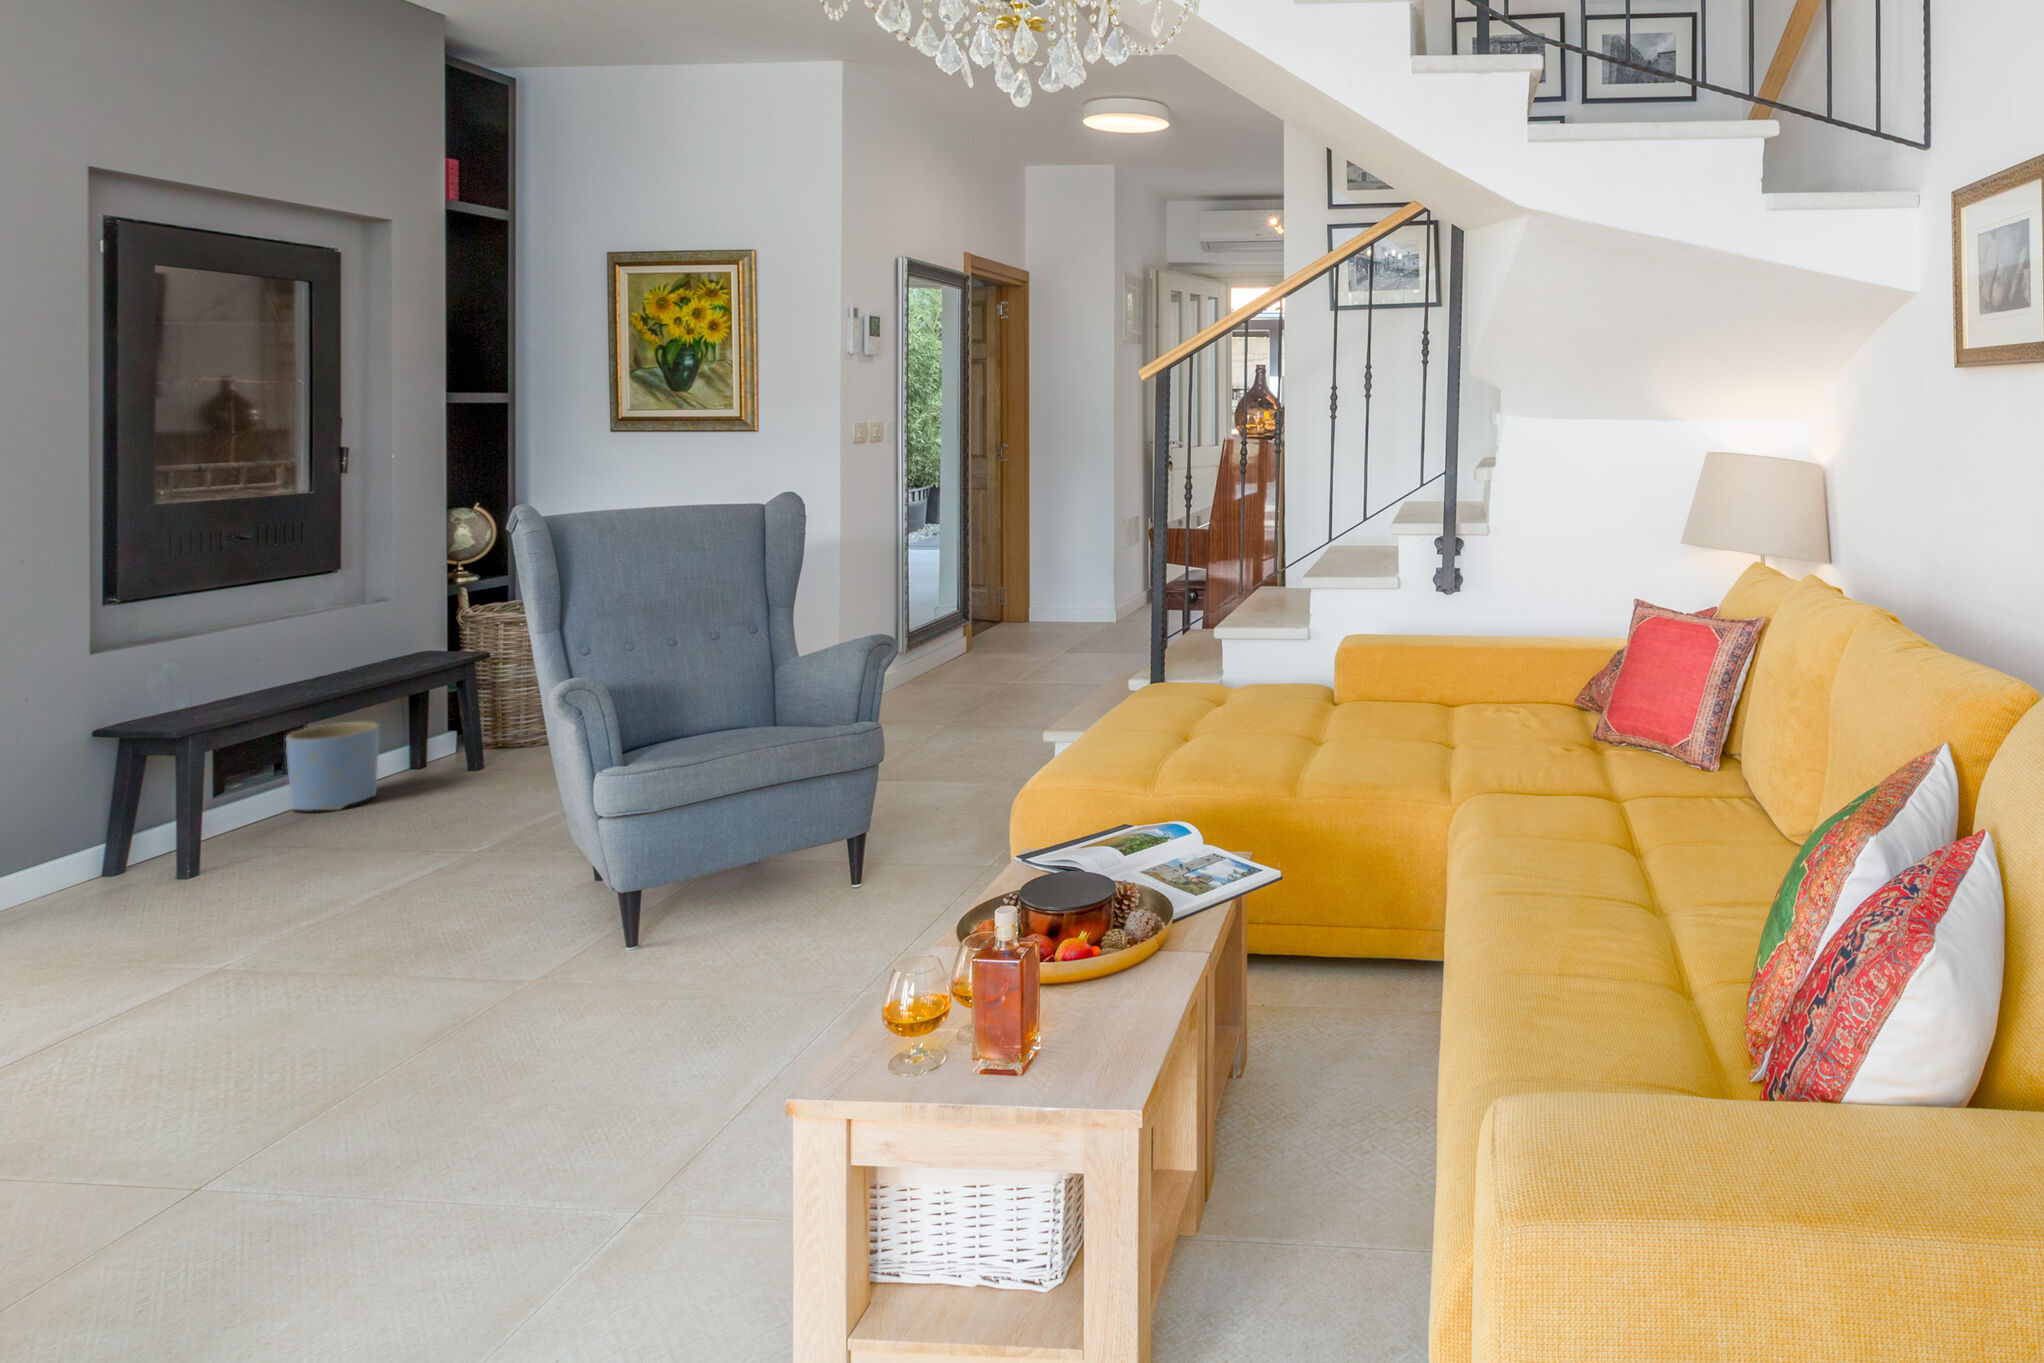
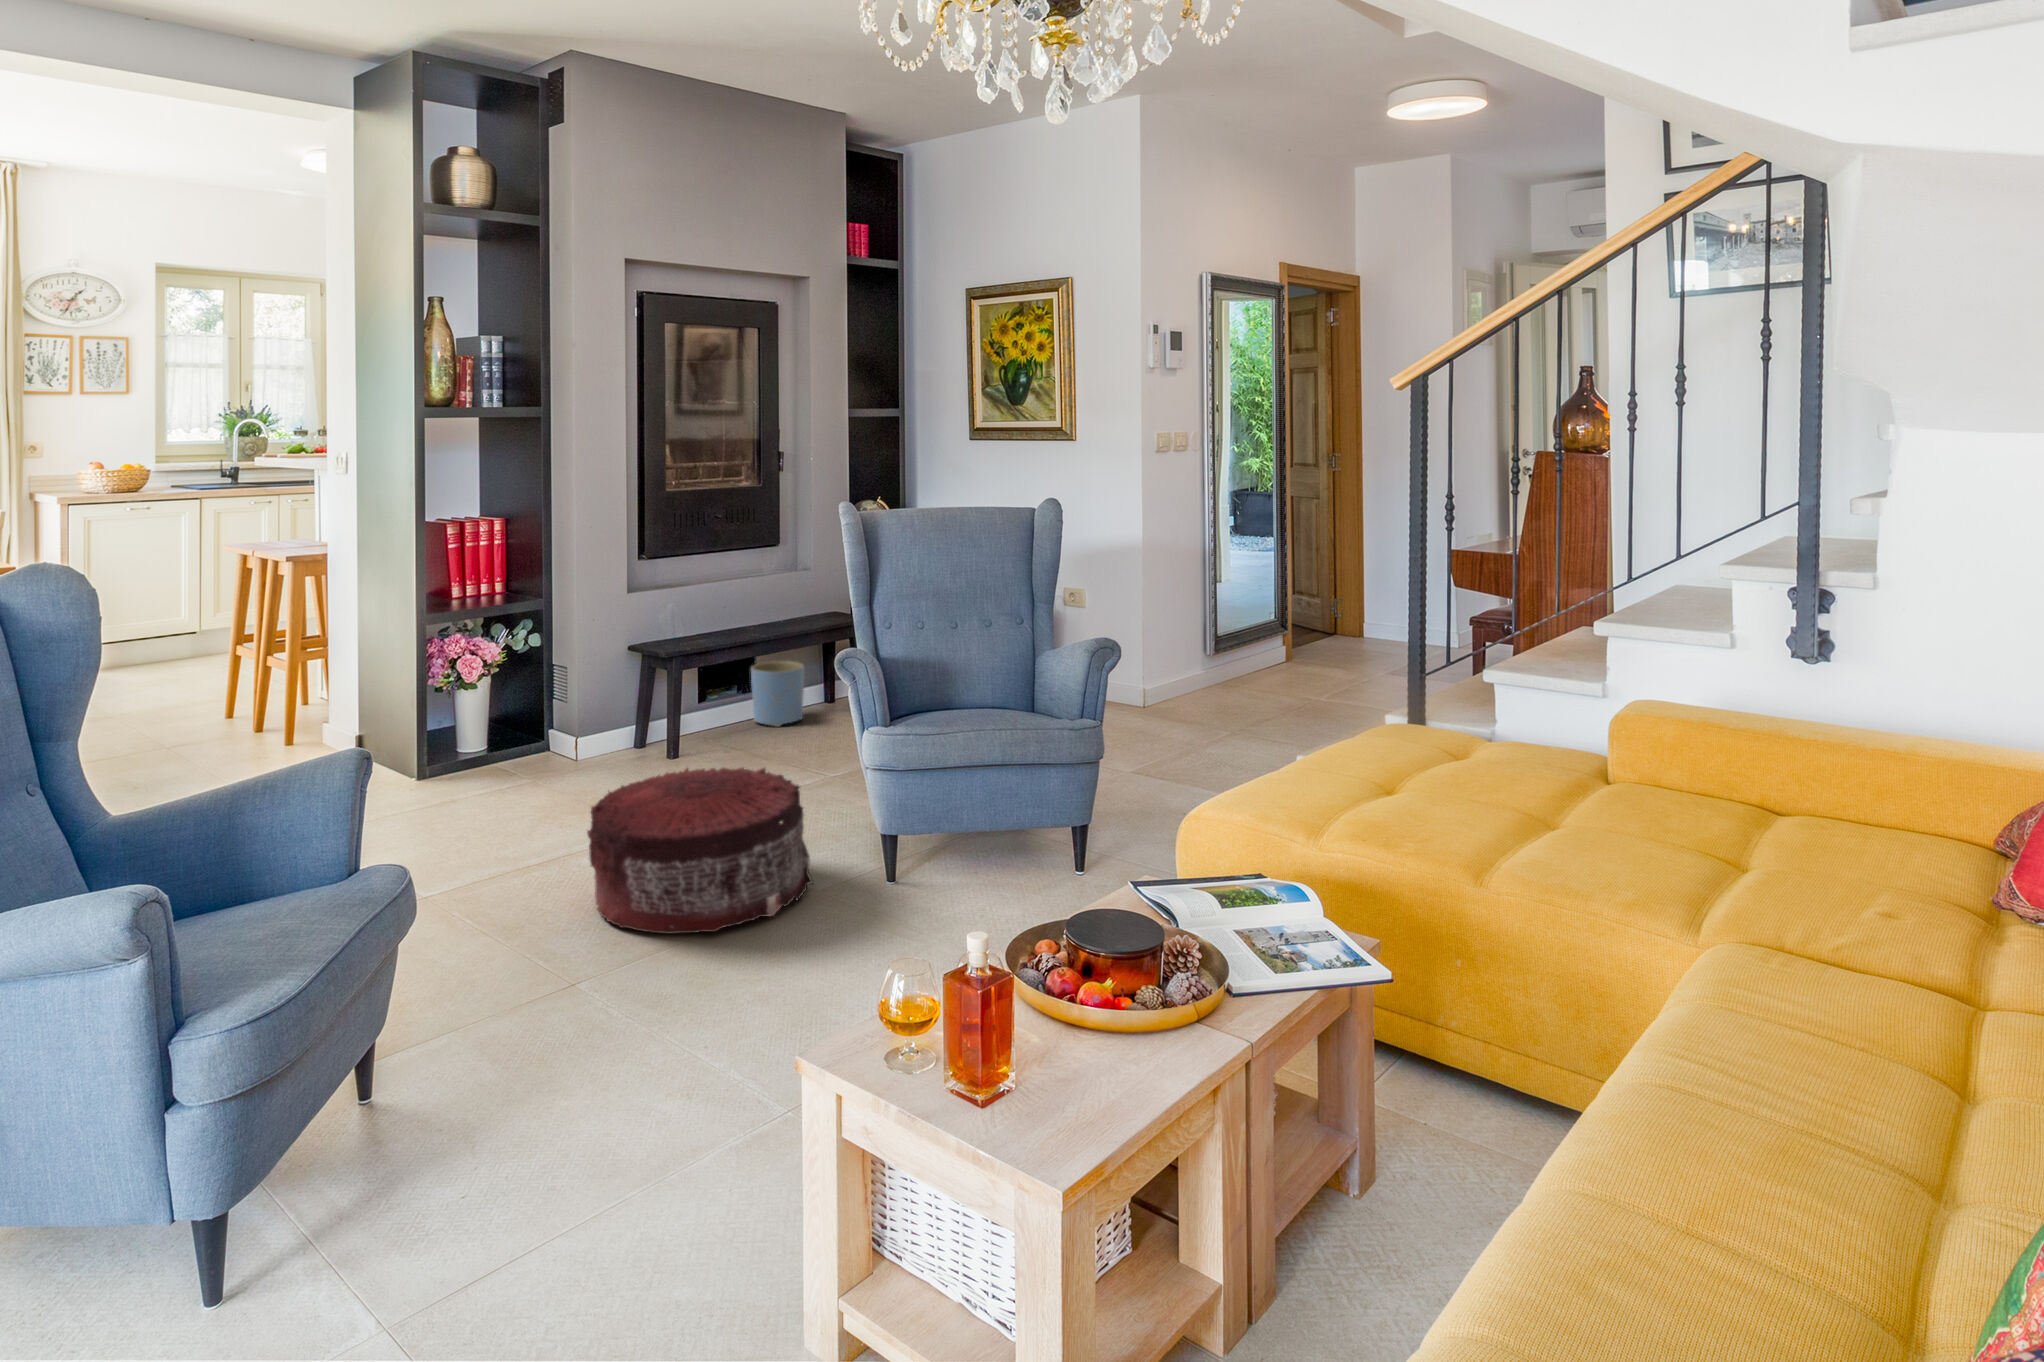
pouf: none [123,846,522,1107] -> present [587,767,813,934]

